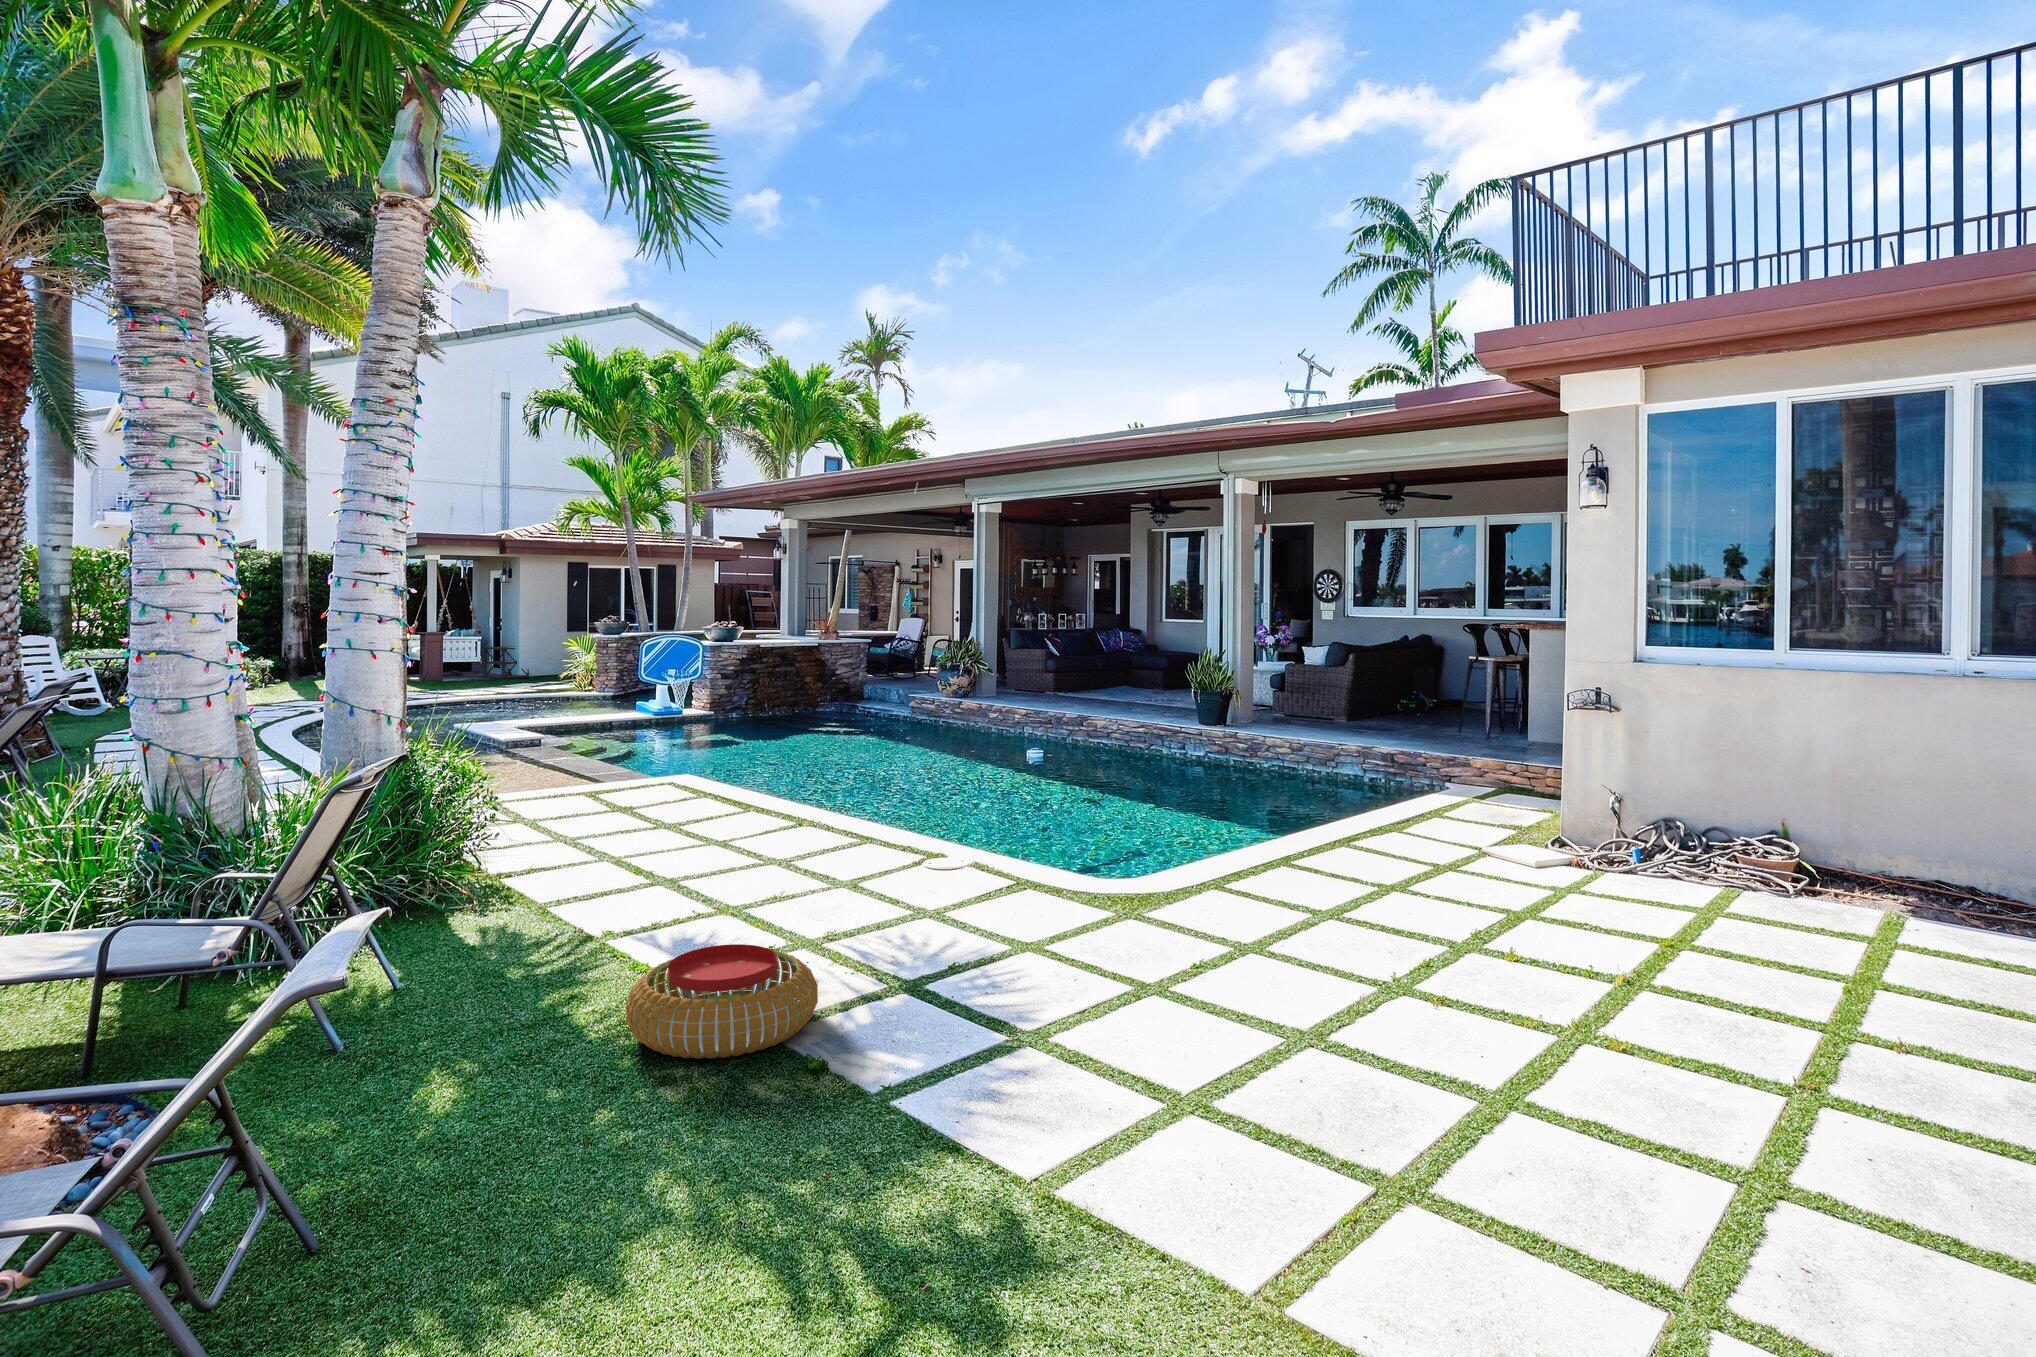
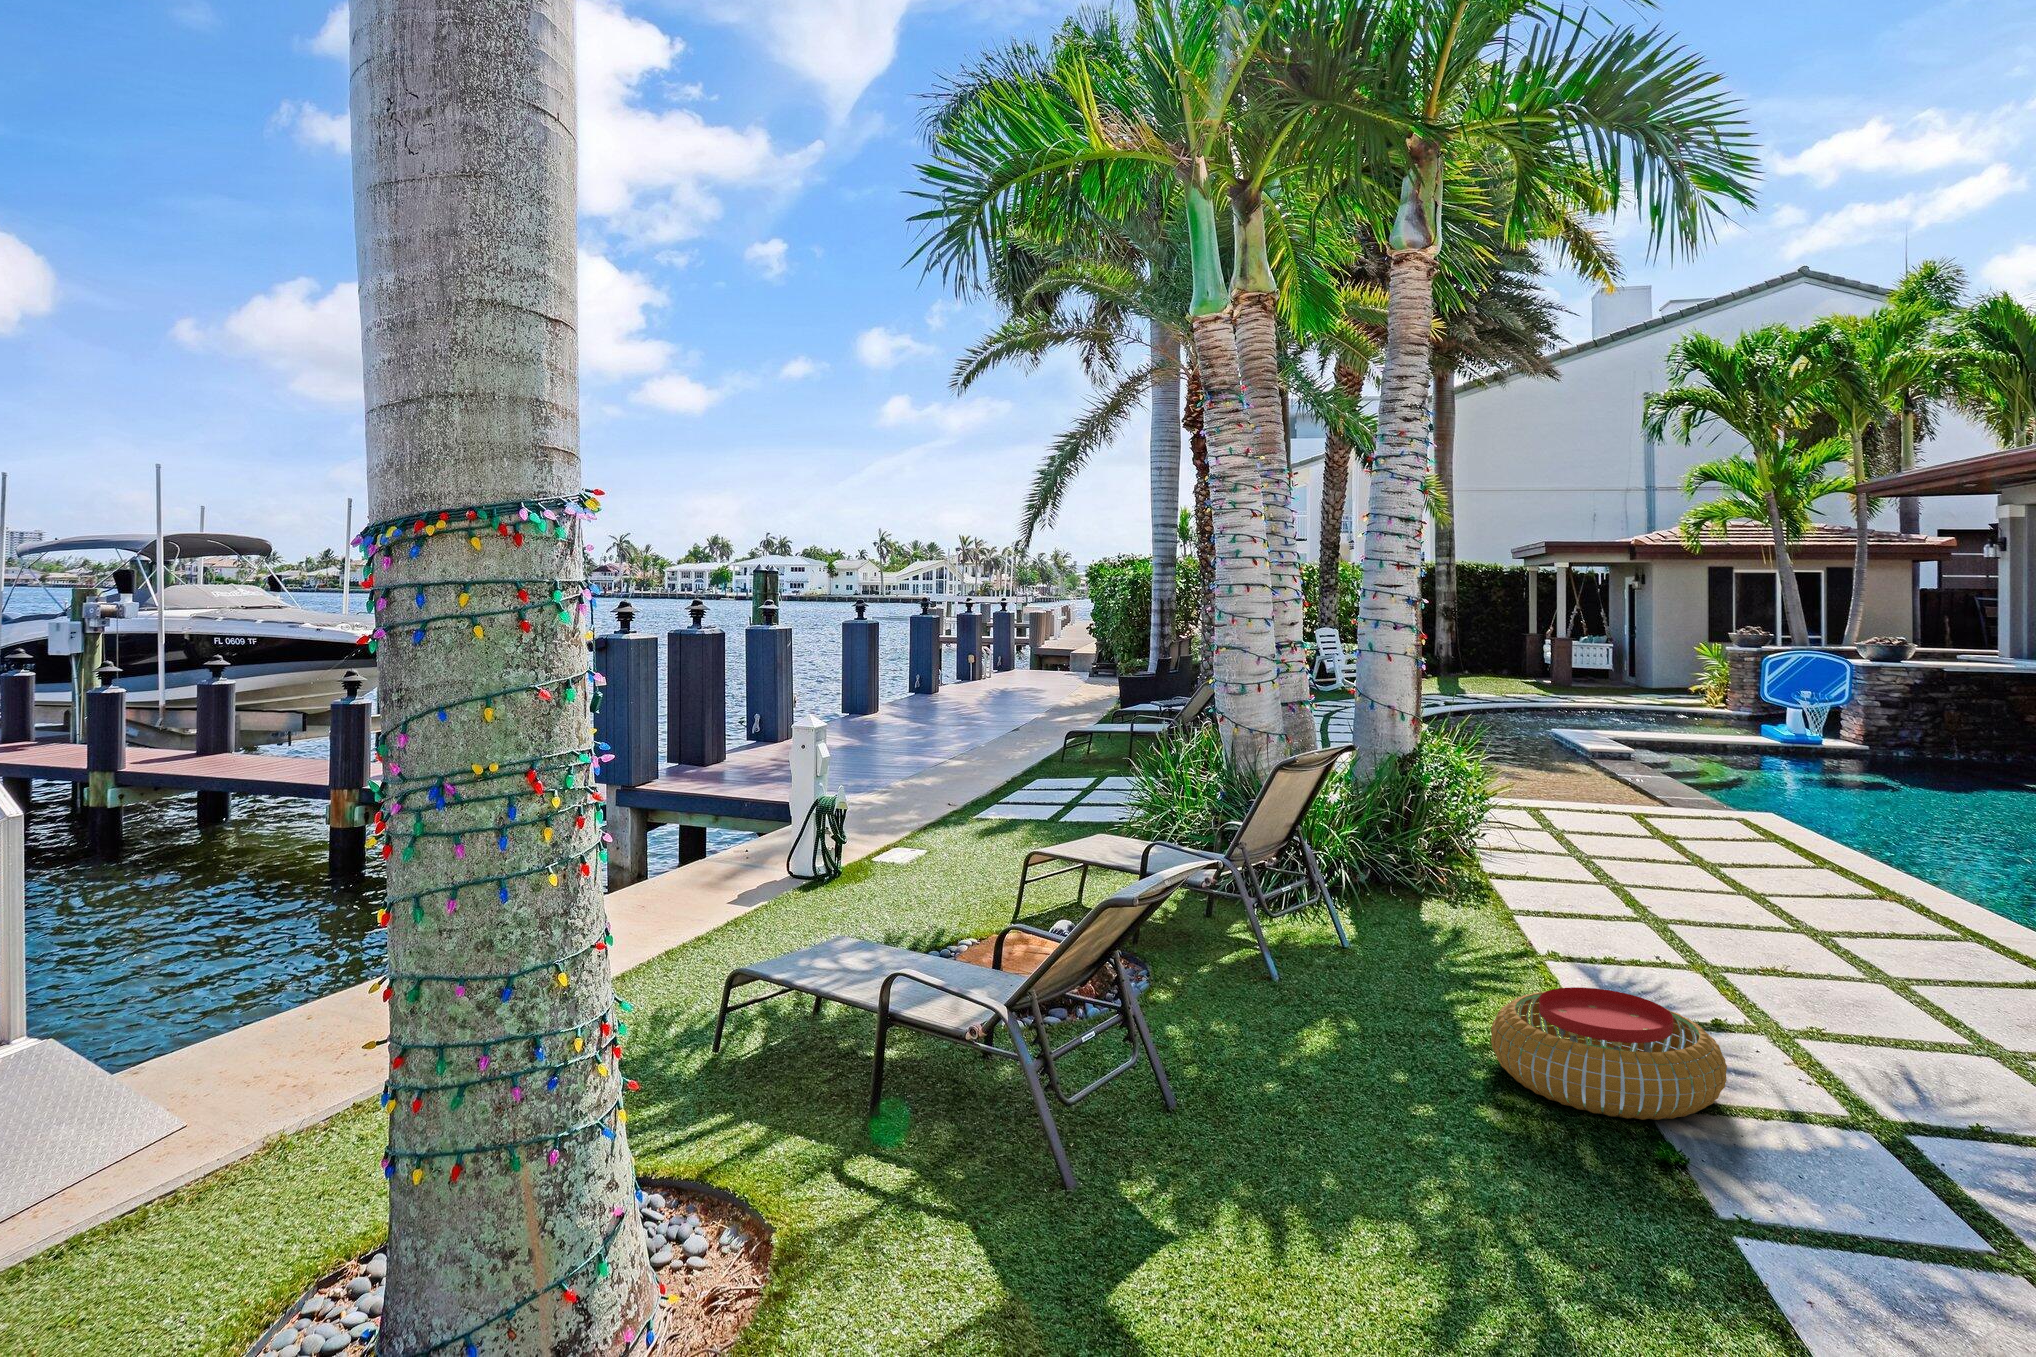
side table: present [483,647,529,679] -> none [1609,657,1659,690]

